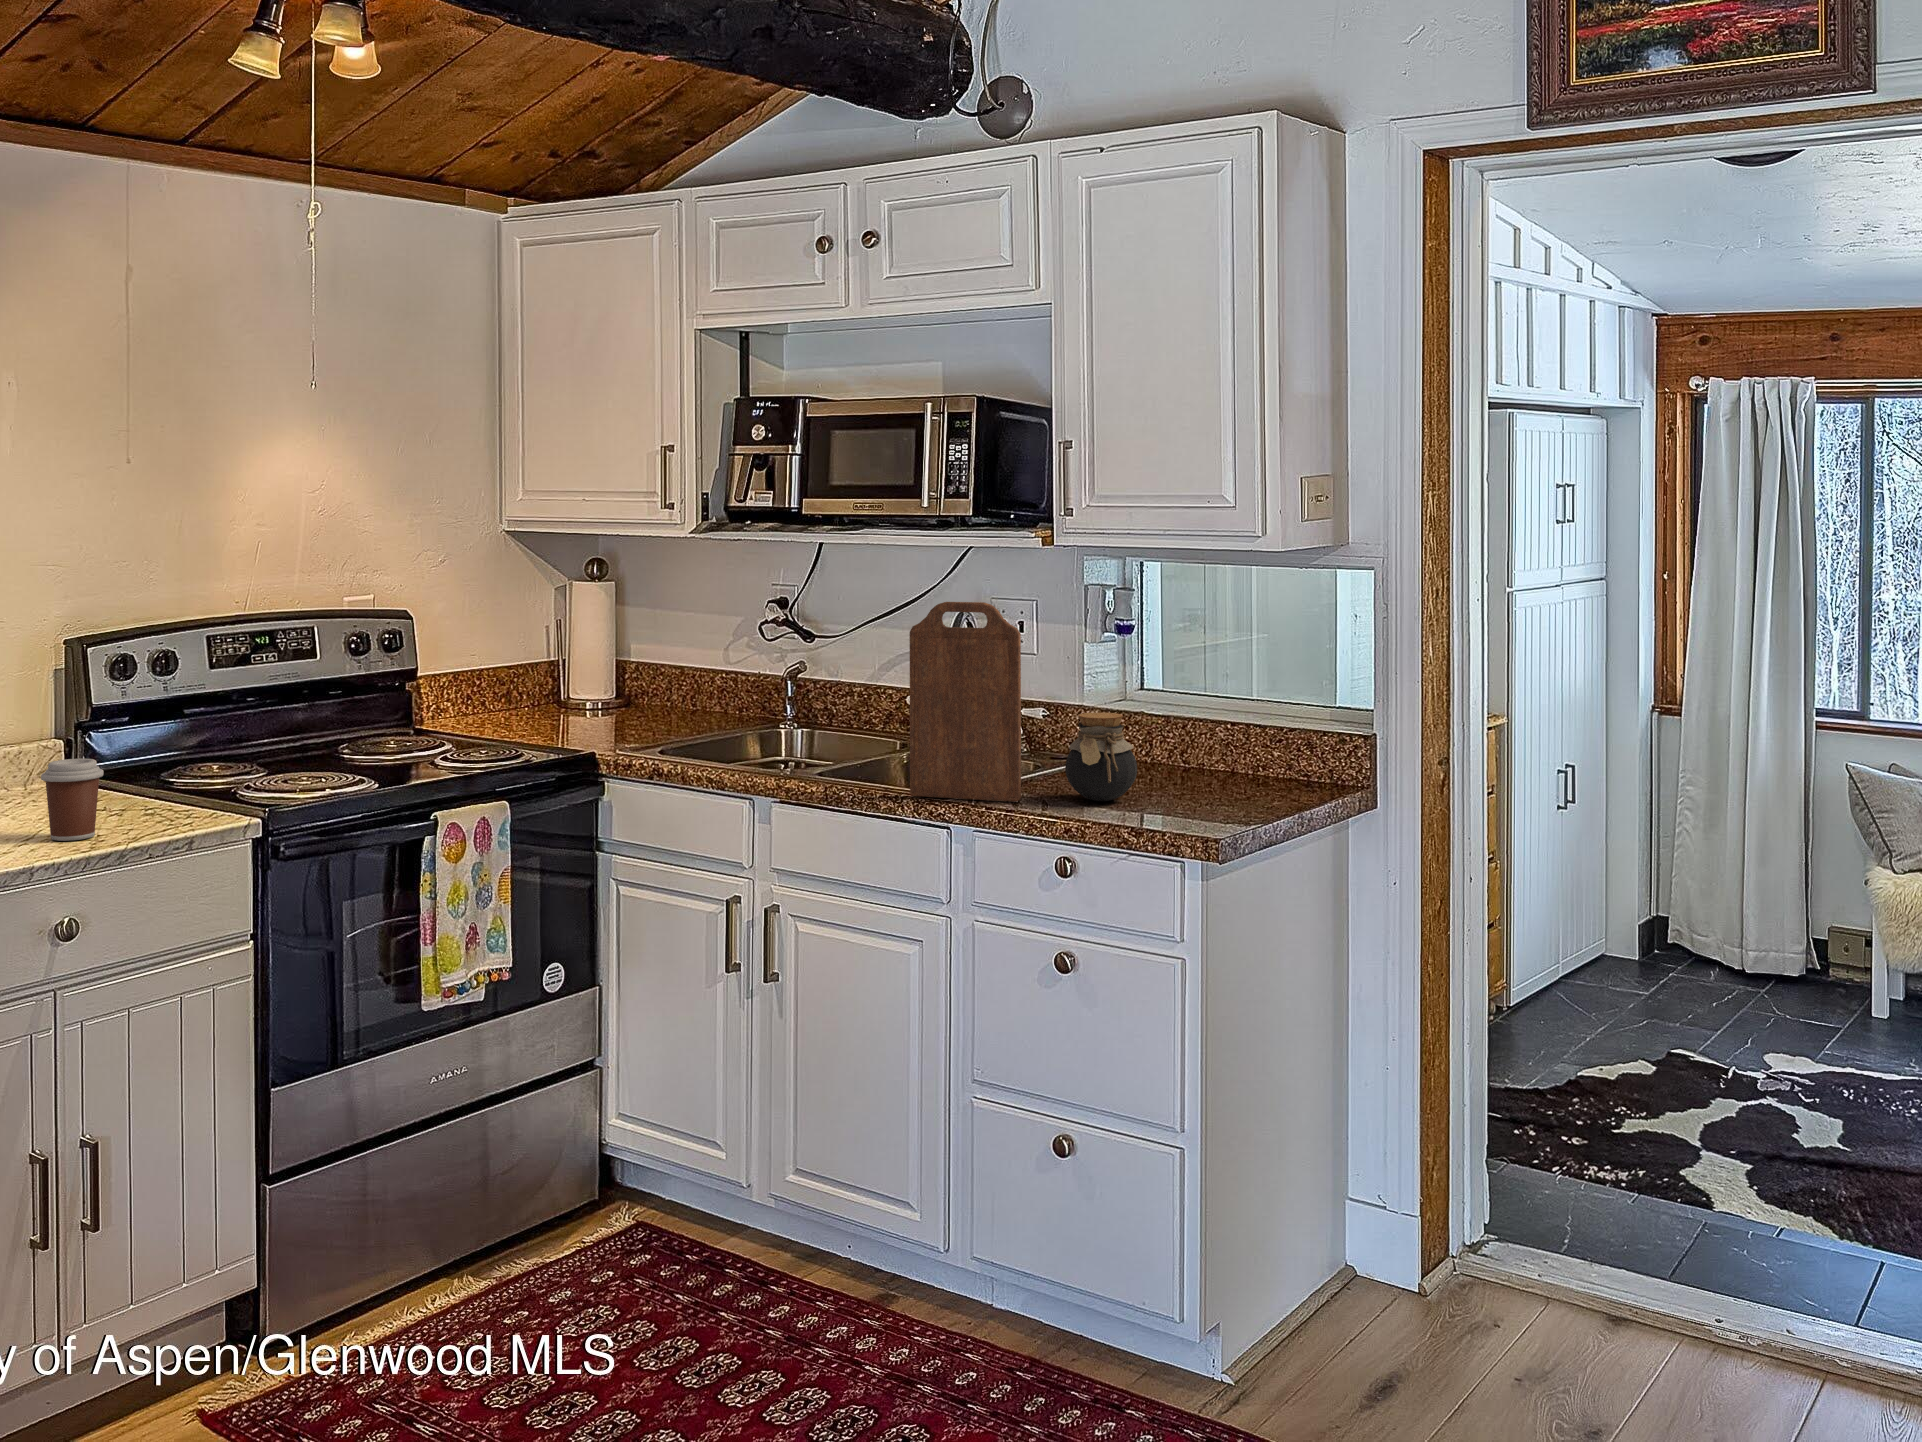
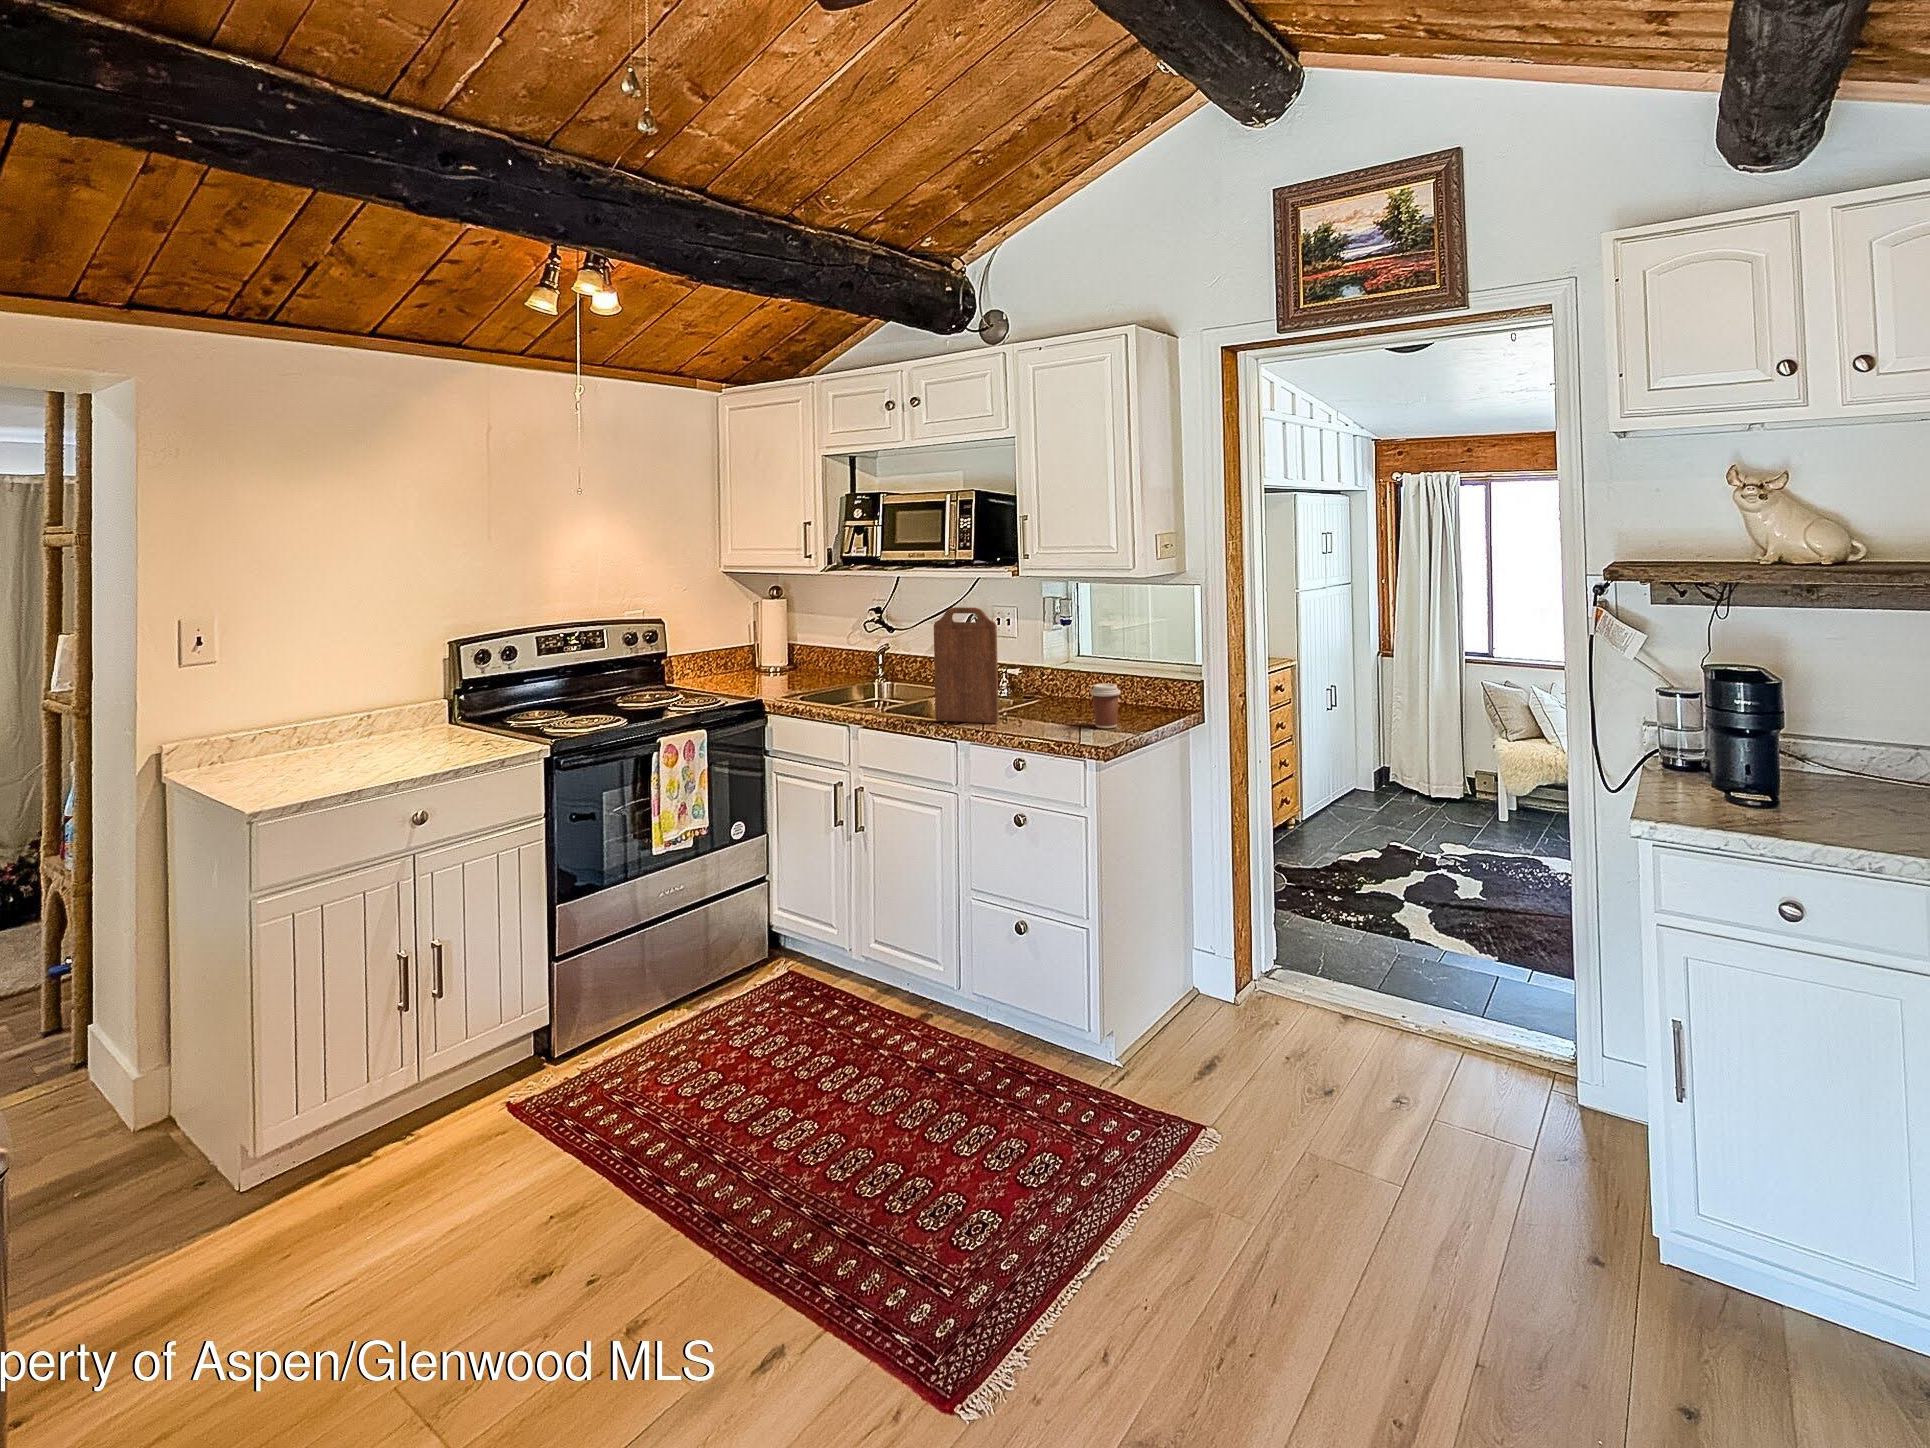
jar: present [1065,712,1137,801] -> none [1024,670,1066,722]
coffee cup: present [41,759,104,841] -> present [1090,683,1121,728]

